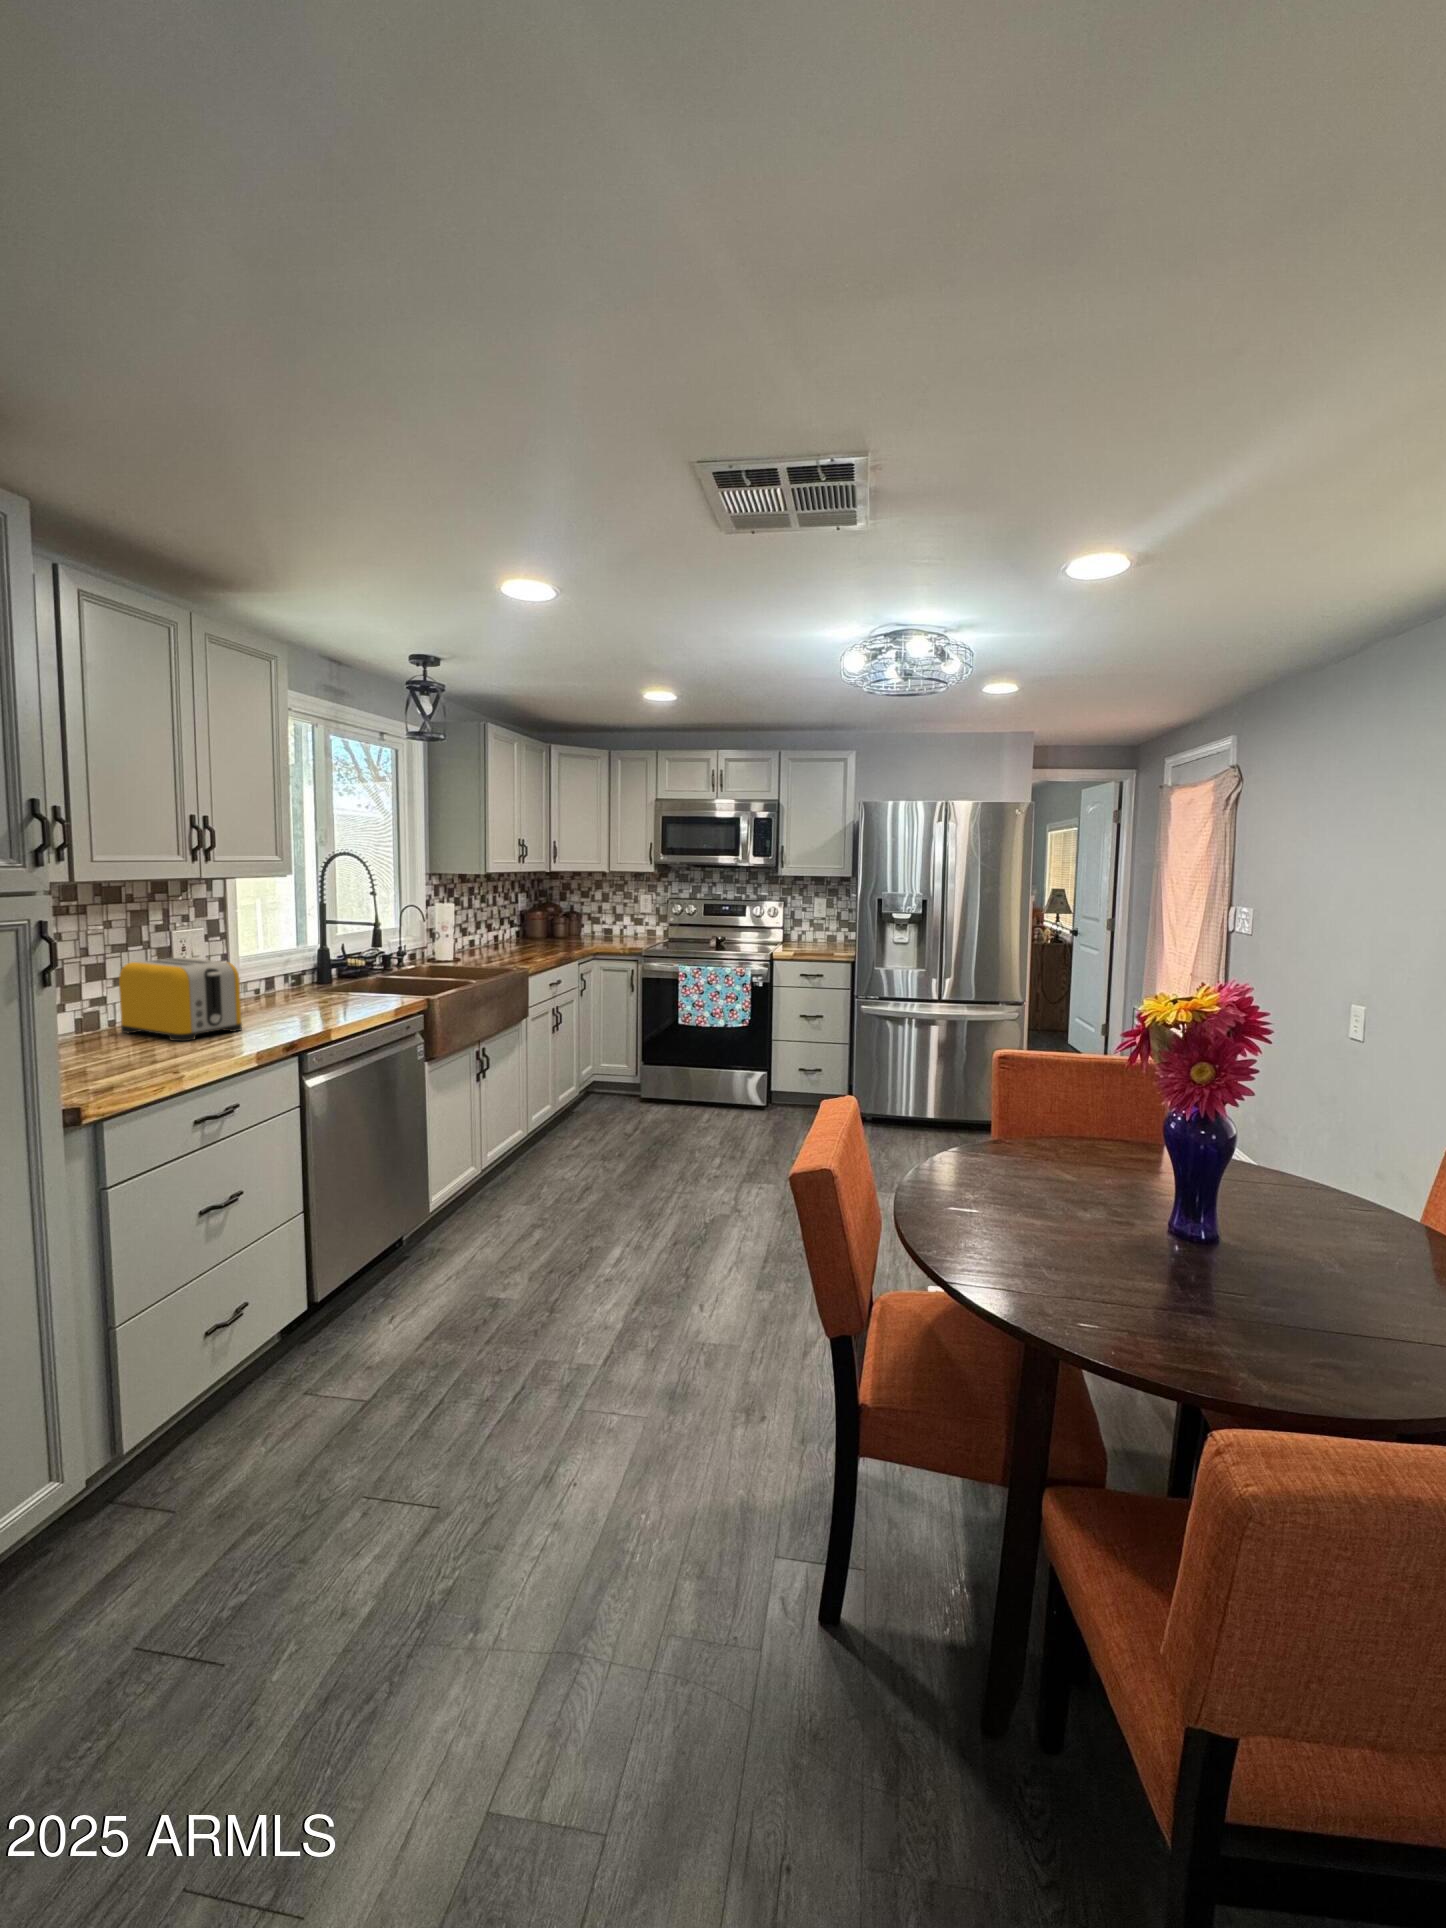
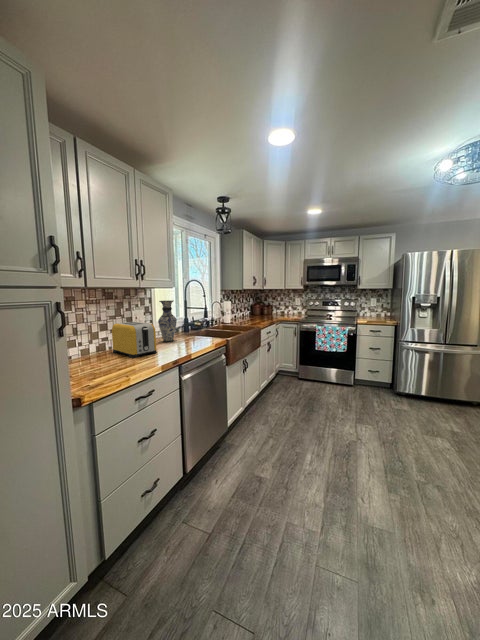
vase: none [245,905,296,1007] -> present [158,300,177,342]

